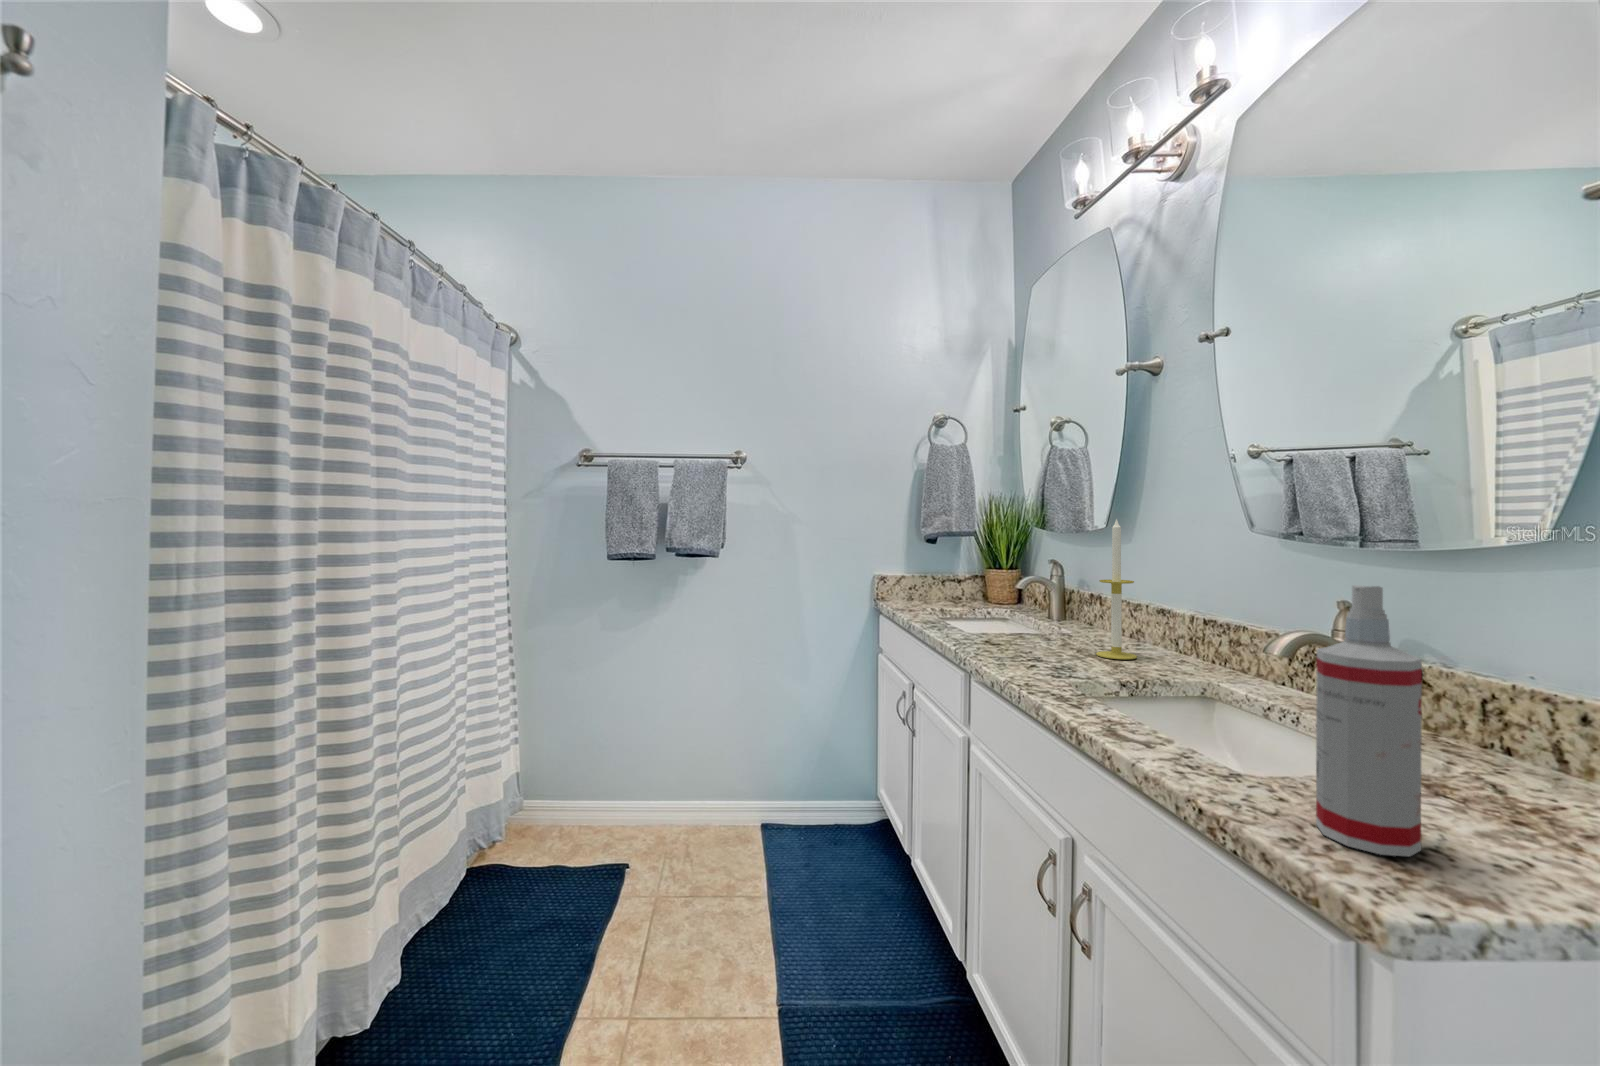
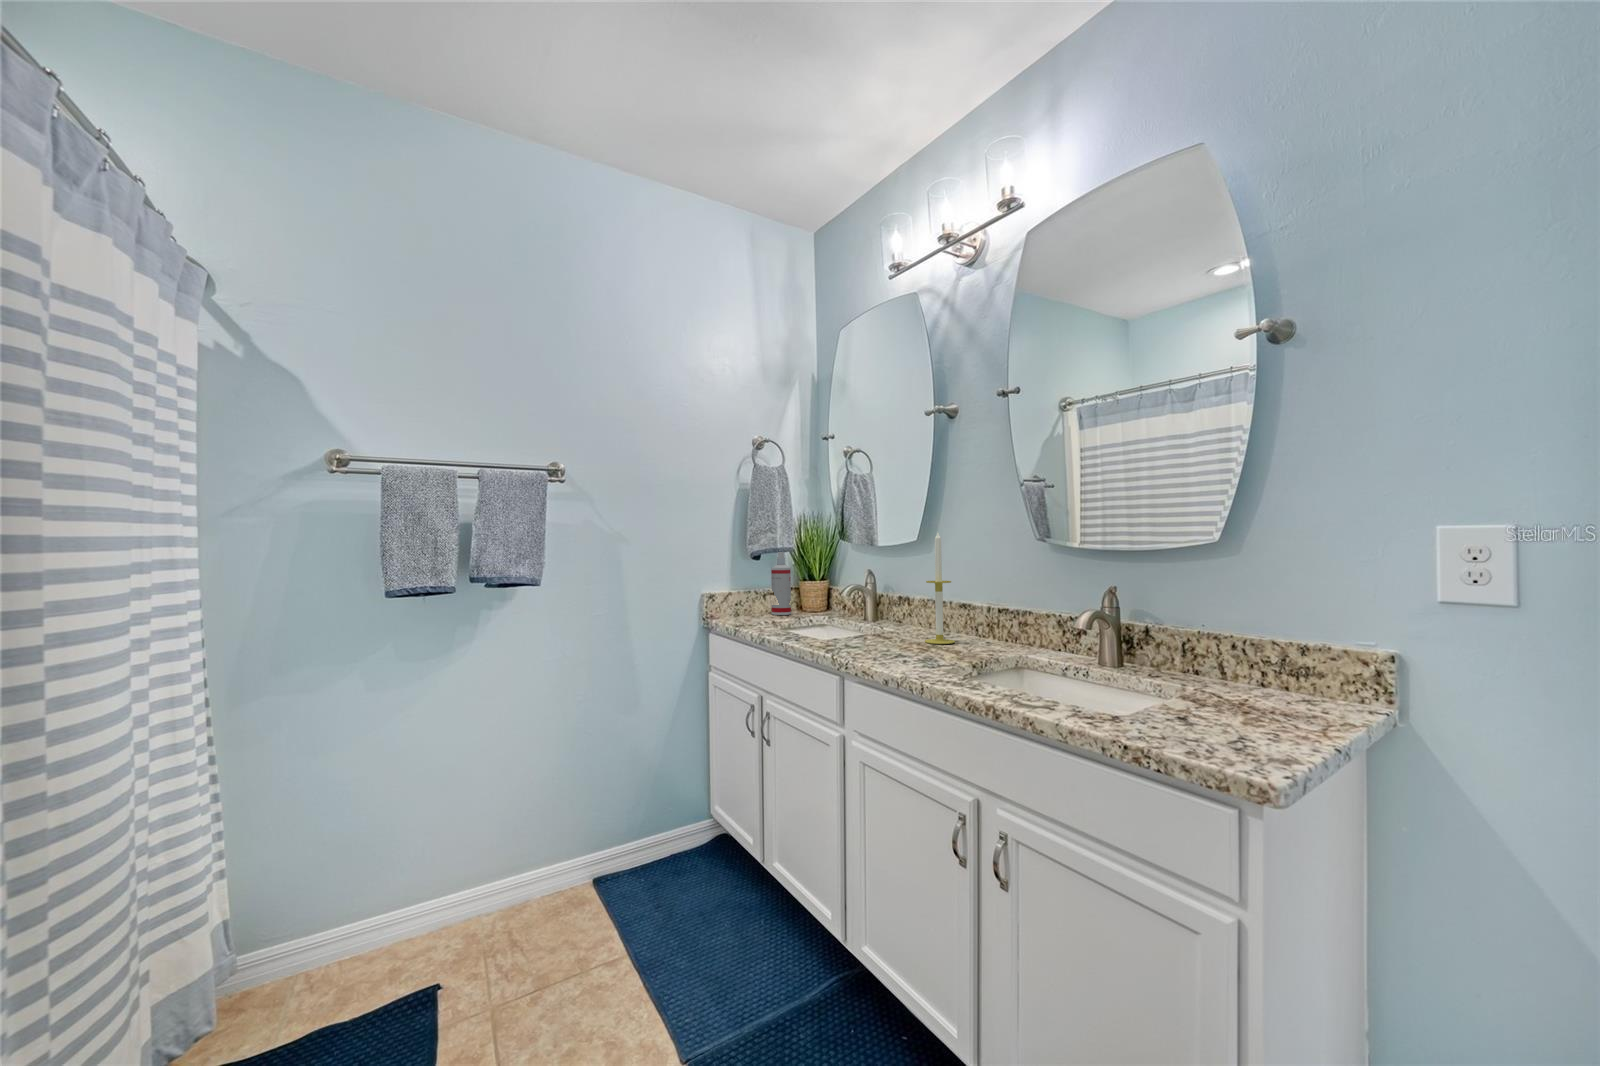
spray bottle: present [1316,585,1422,856] -> present [771,552,791,615]

